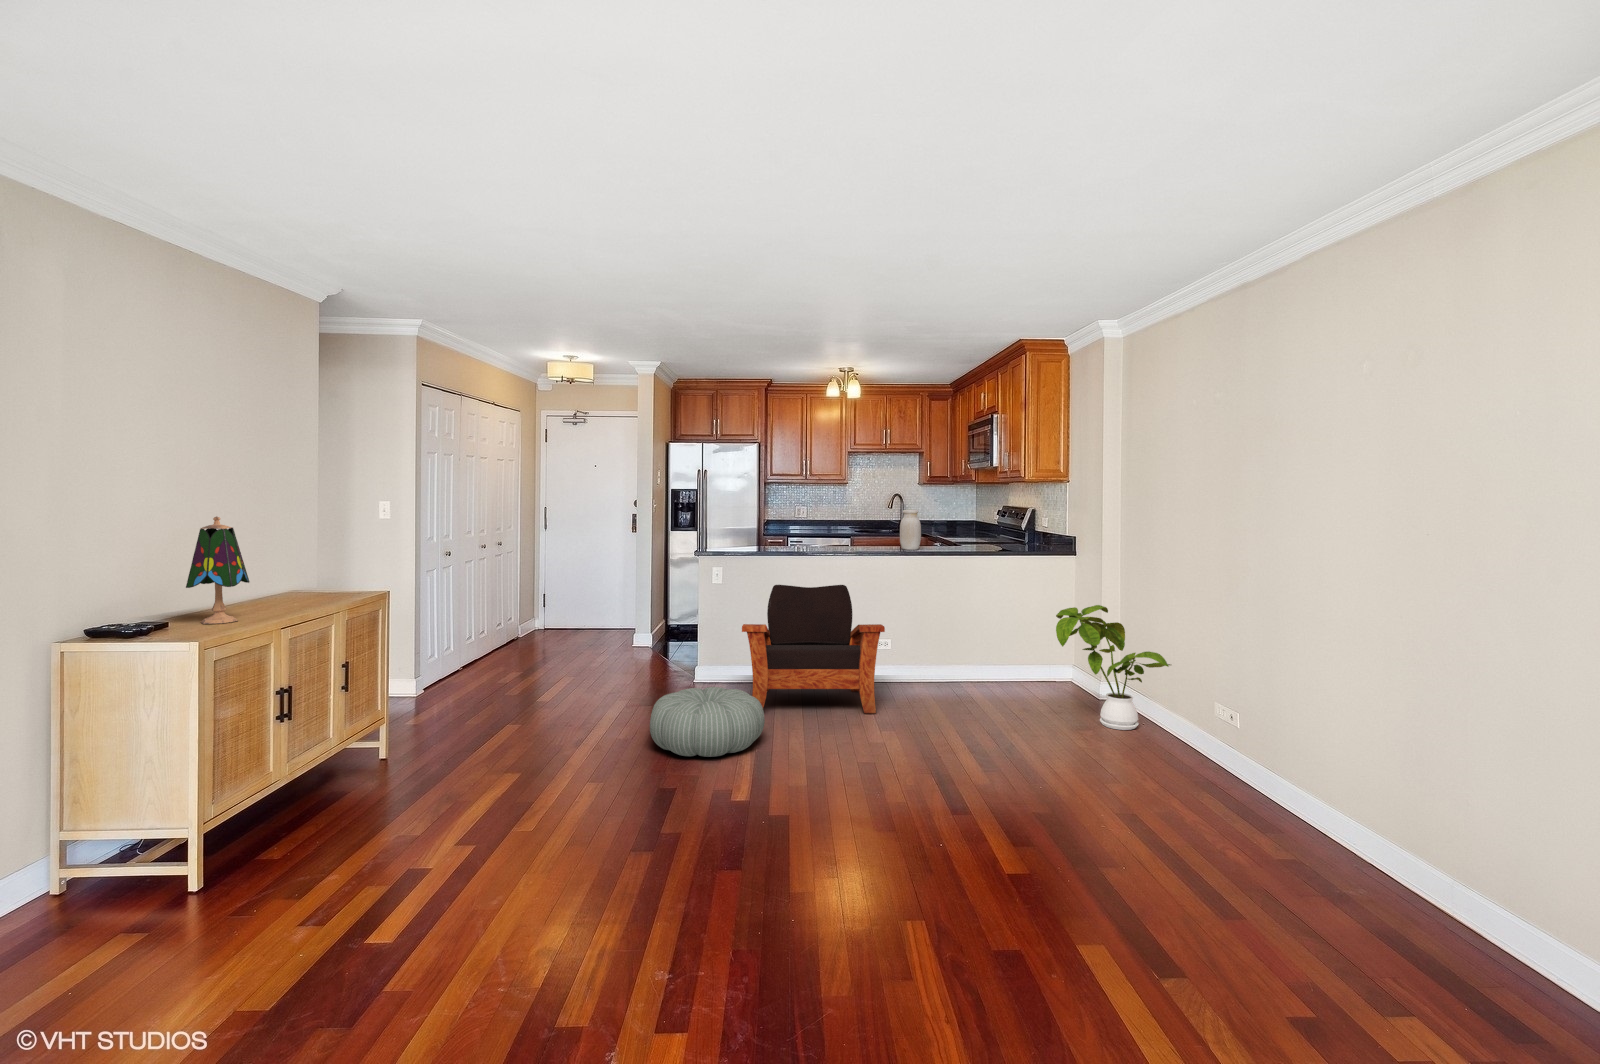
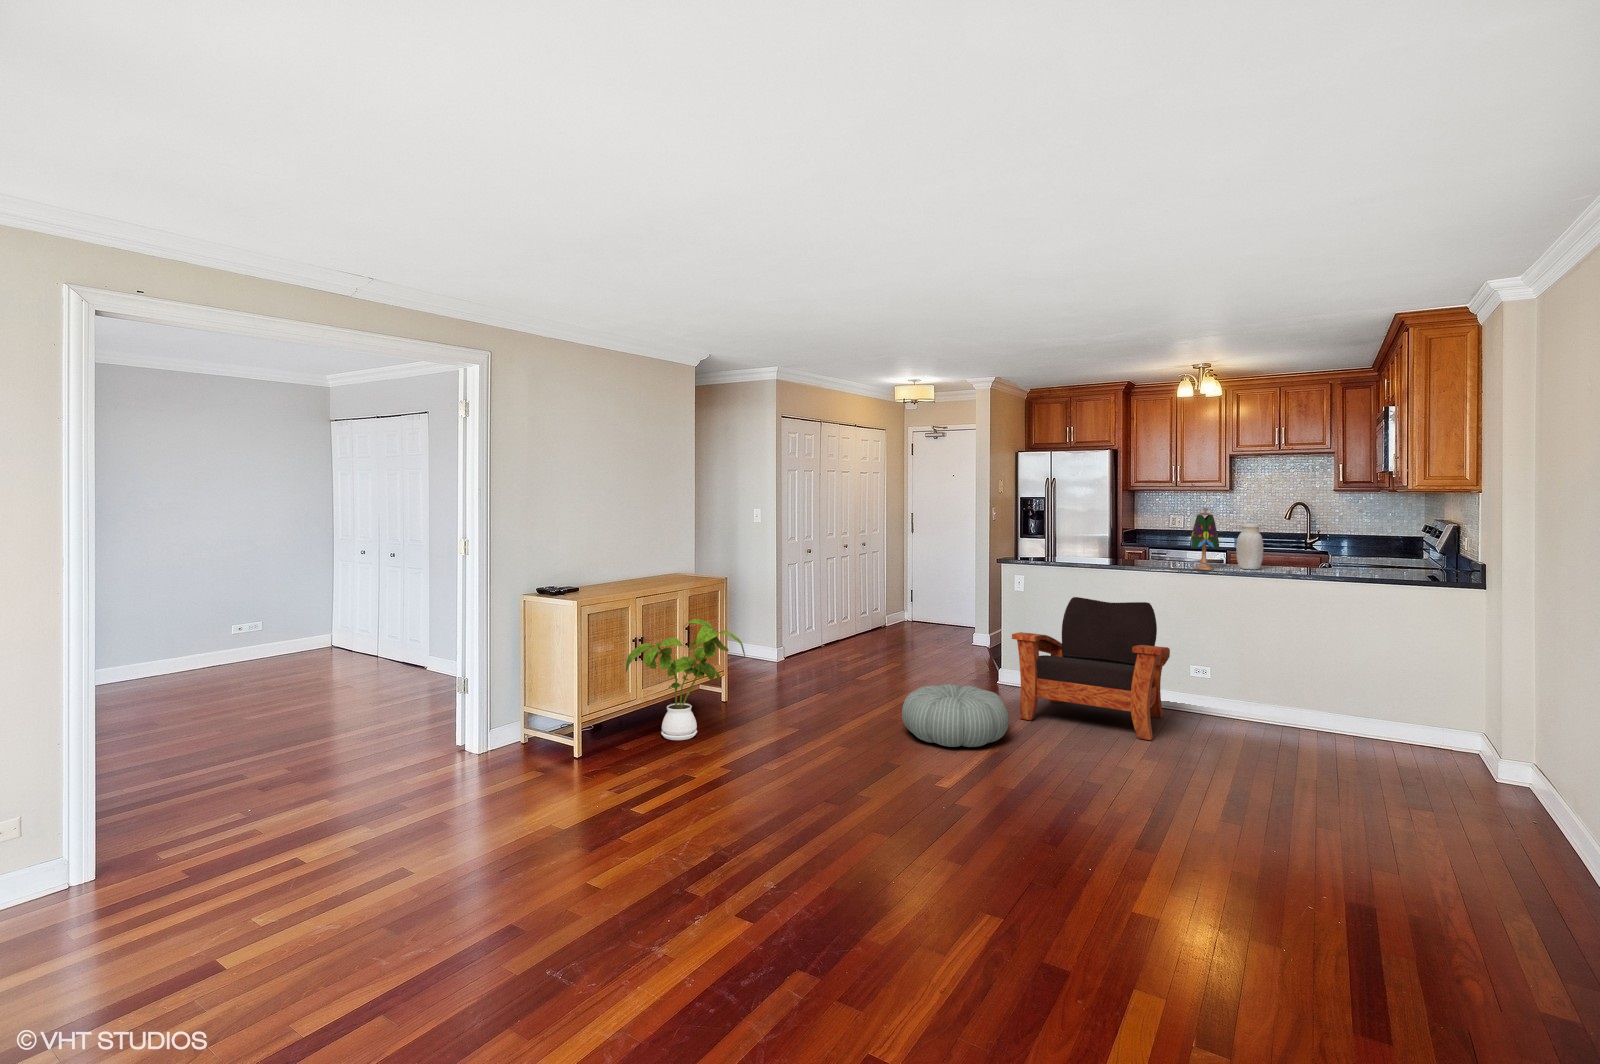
table lamp: present [186,516,250,624] -> present [1190,508,1219,570]
house plant: present [1056,605,1170,730] -> present [626,619,745,740]

